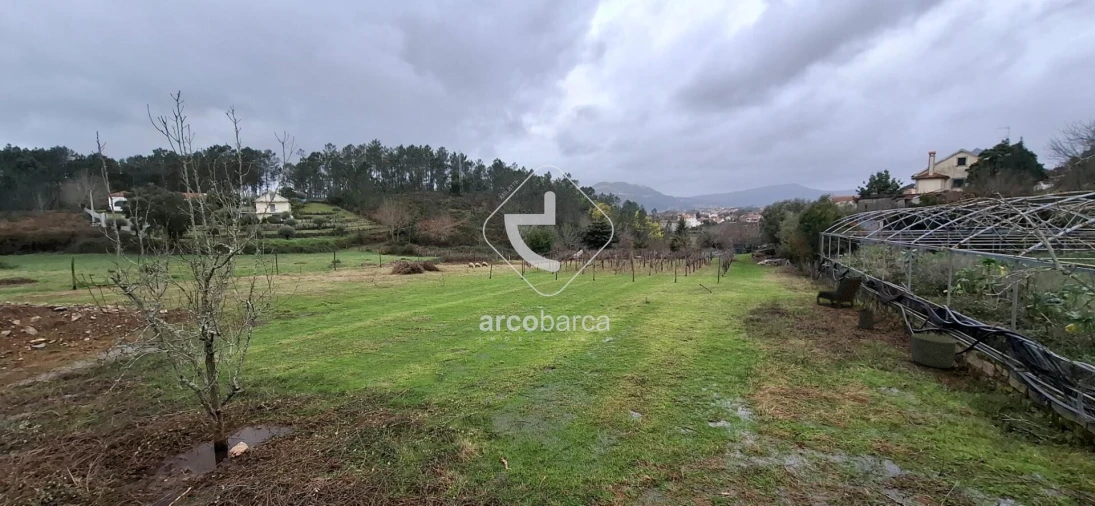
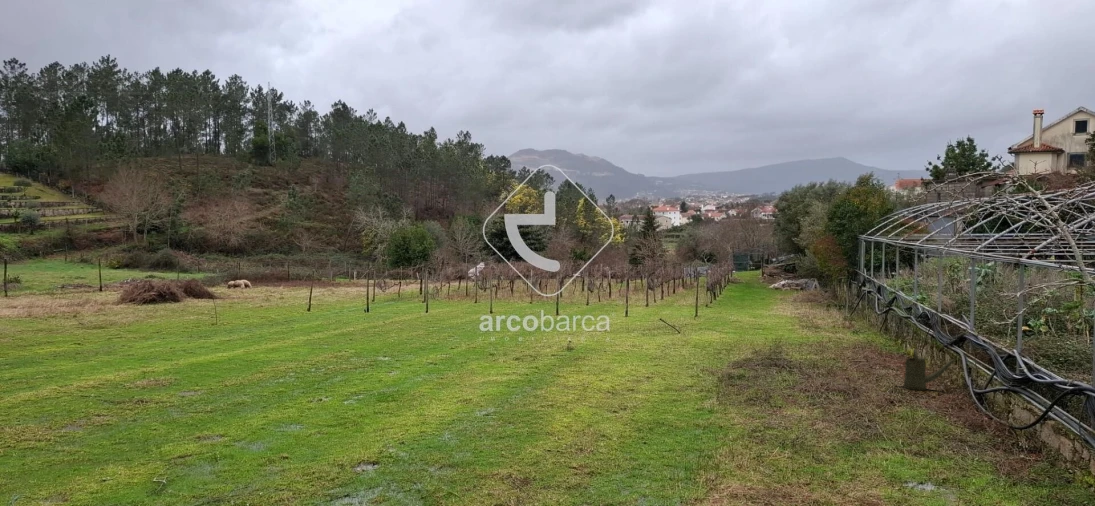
lounge chair: present [817,277,863,309] -> none [853,305,920,358]
planter: present [911,334,957,368] -> none [964,395,1026,451]

